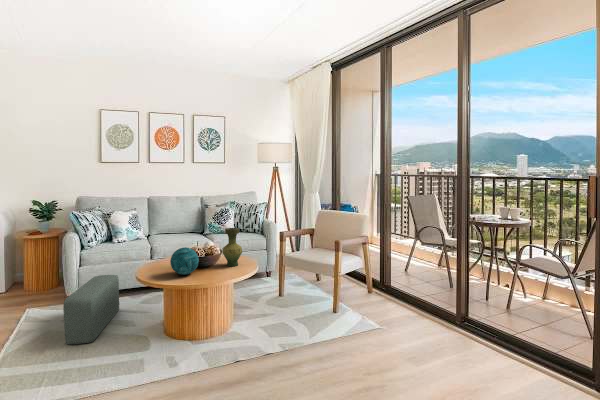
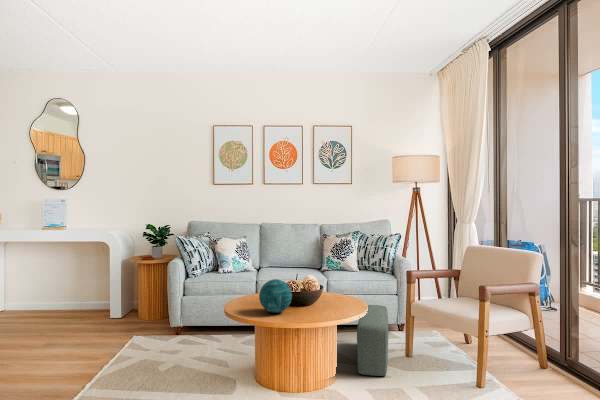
vase: present [223,228,242,266] -> none [324,260,349,309]
pouf: present [63,275,119,344] -> present [357,305,388,376]

